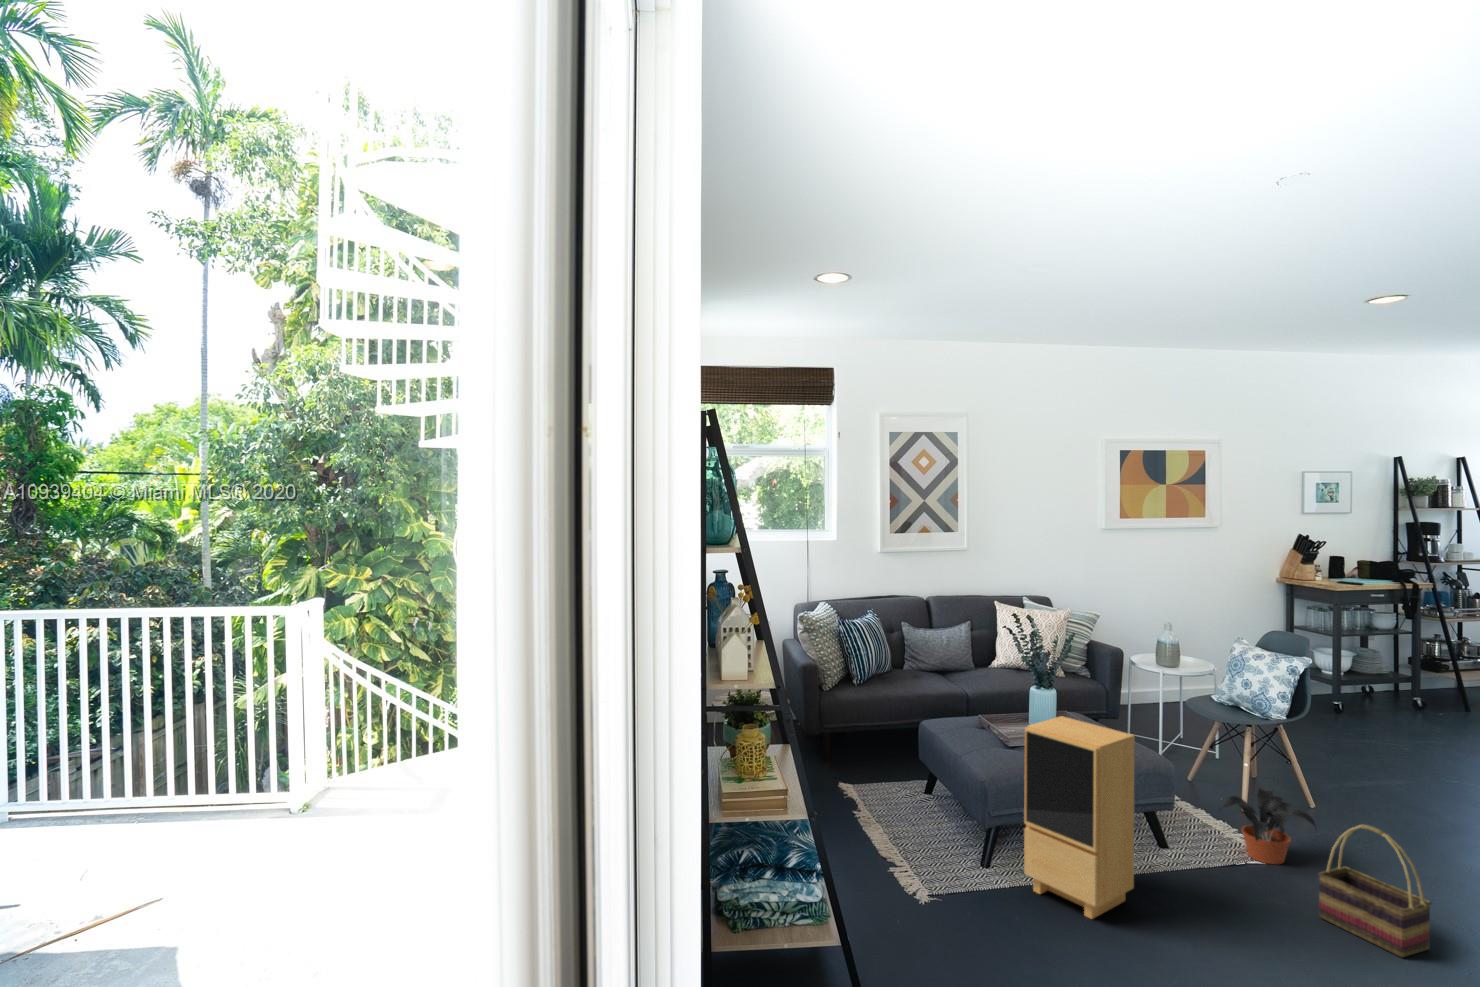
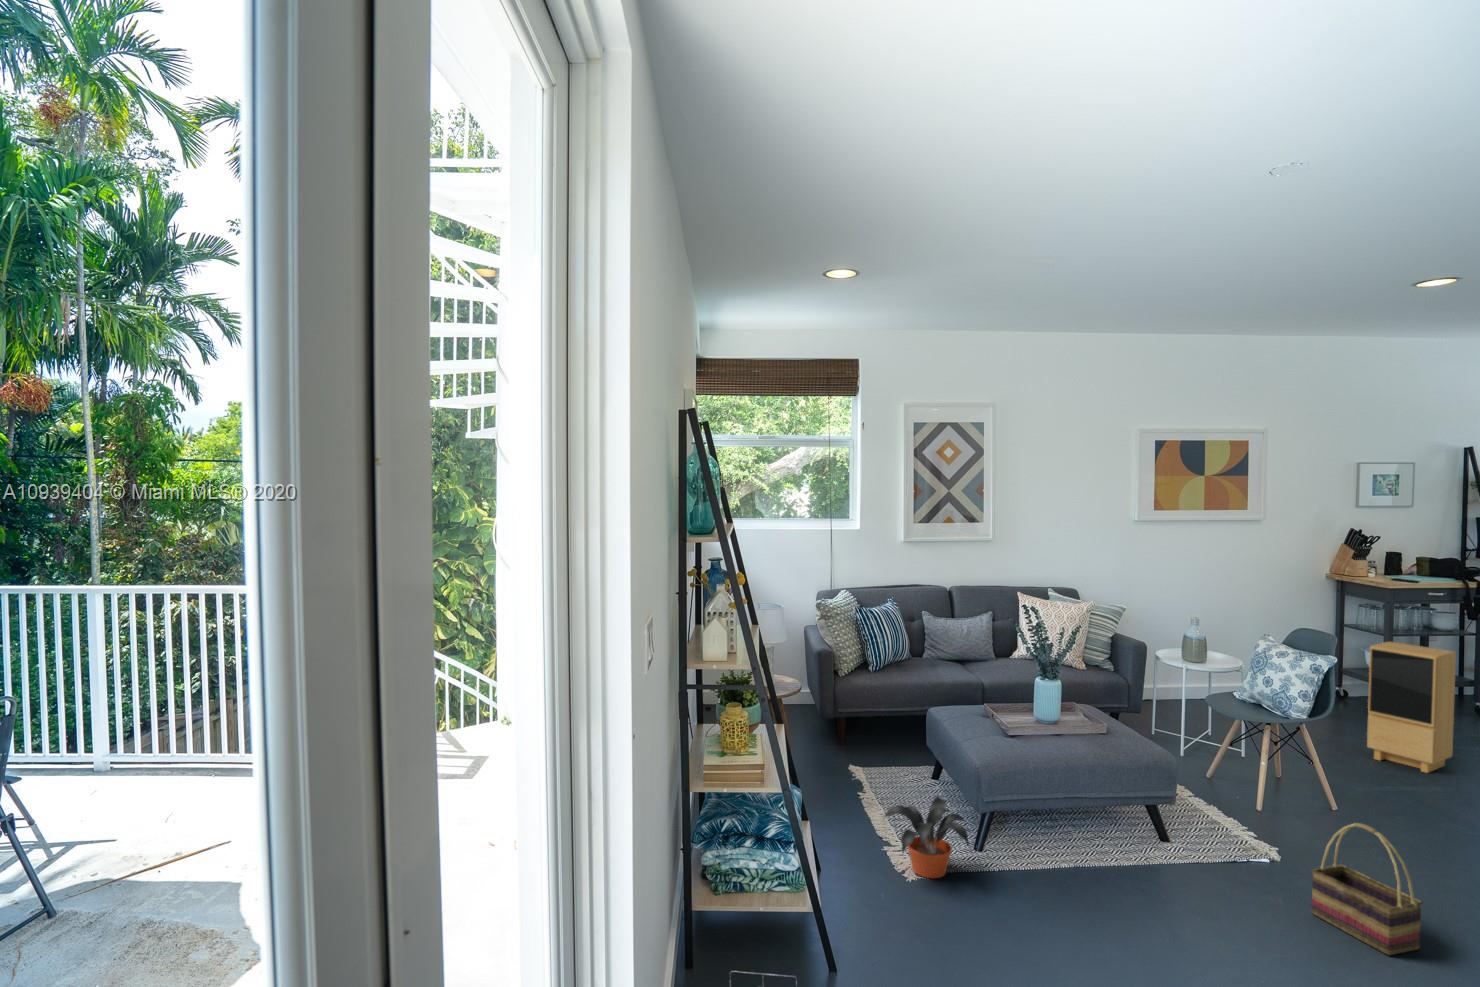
speaker: present [1024,716,1135,919] -> present [1367,641,1456,773]
potted plant: present [1219,788,1316,864] -> present [885,797,969,878]

